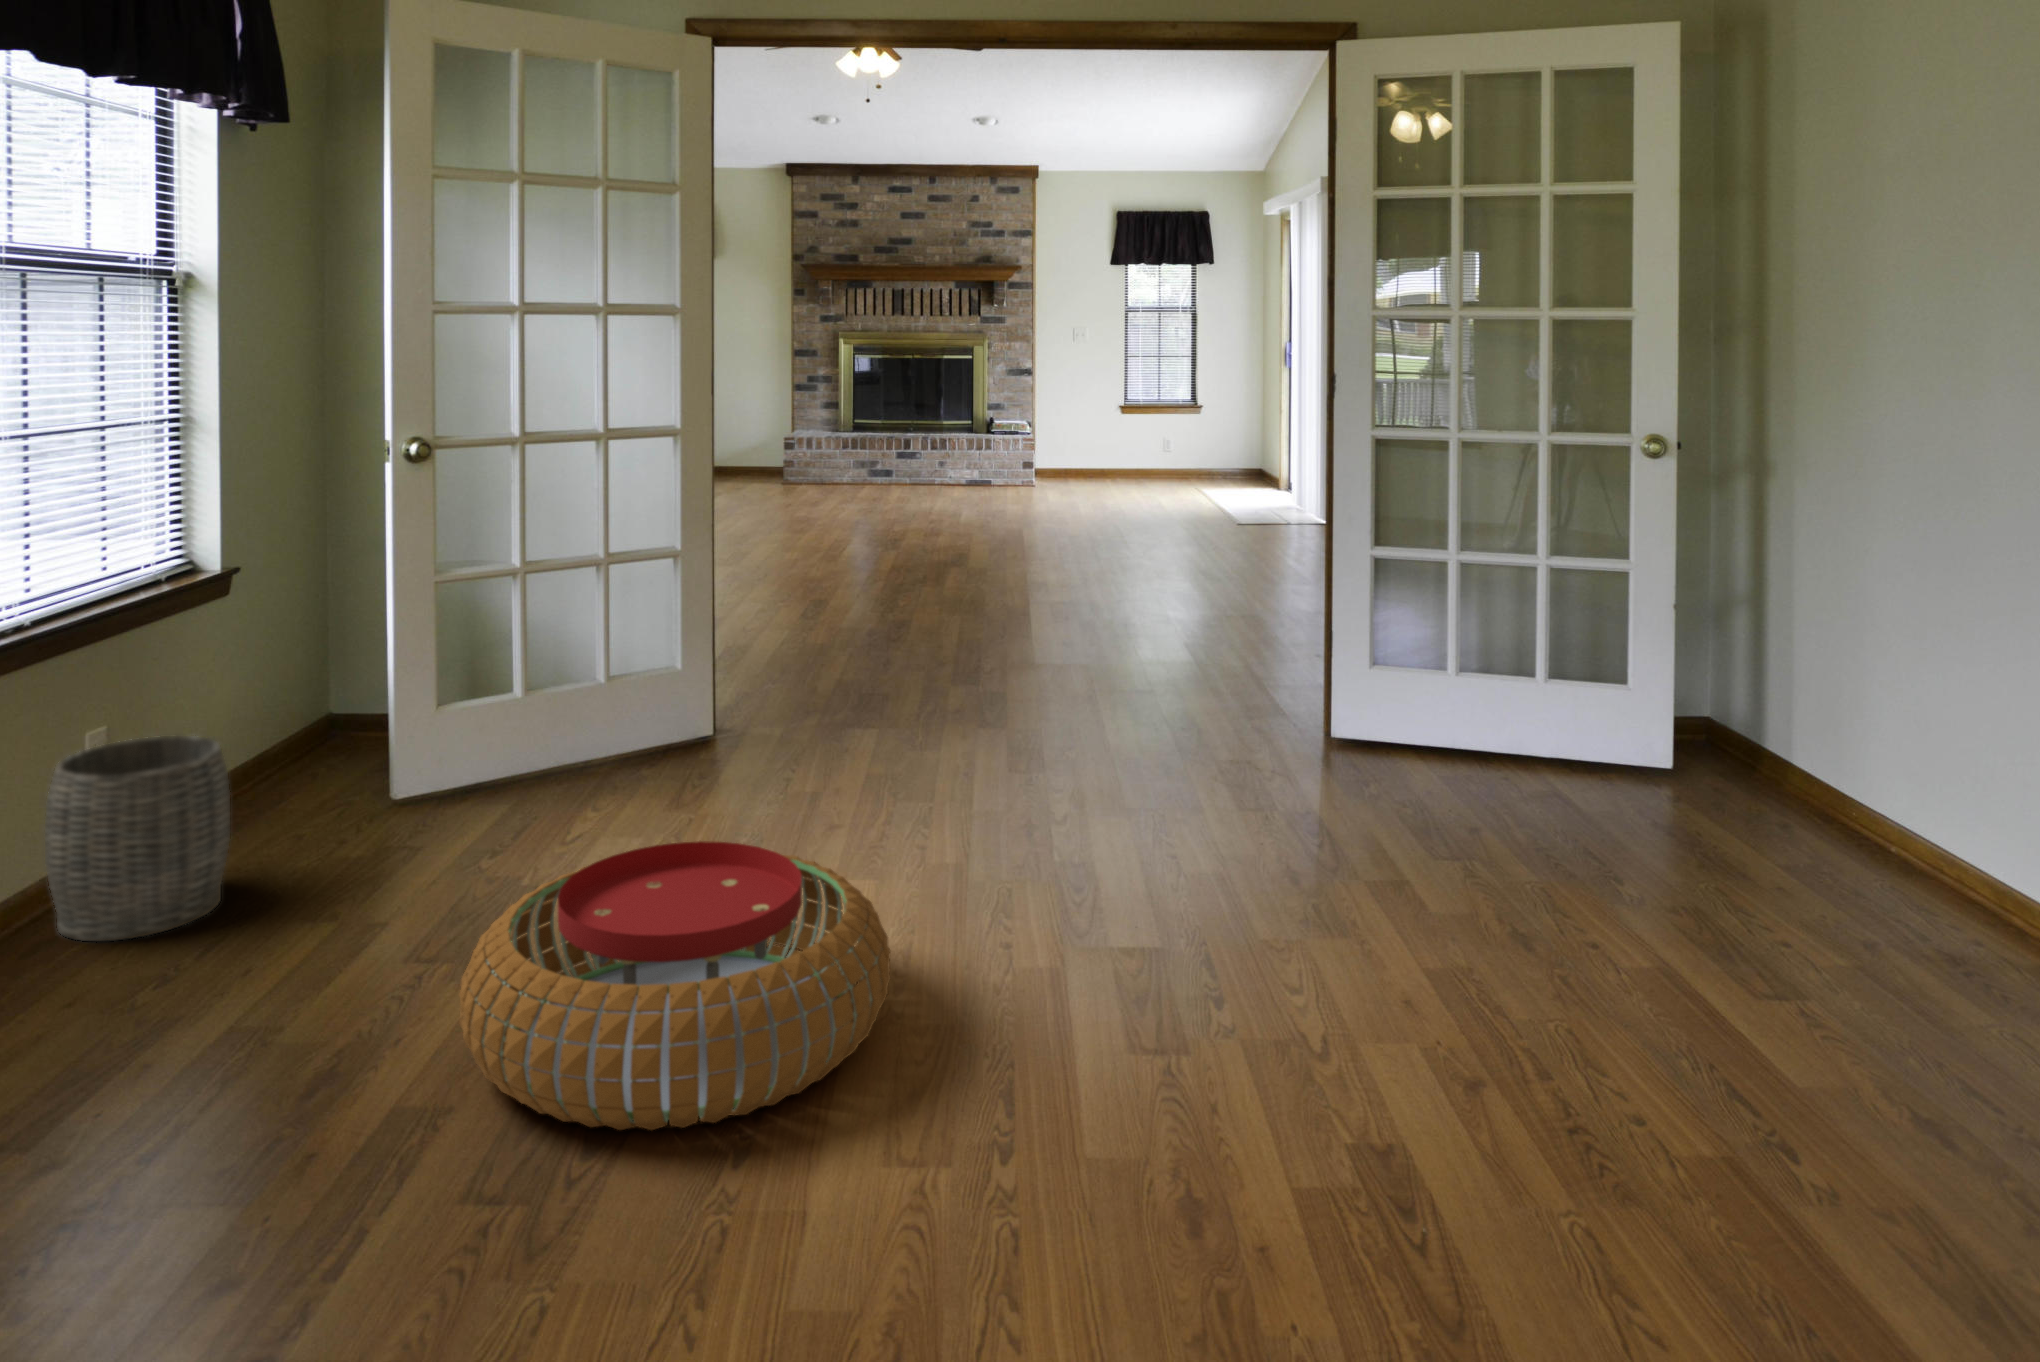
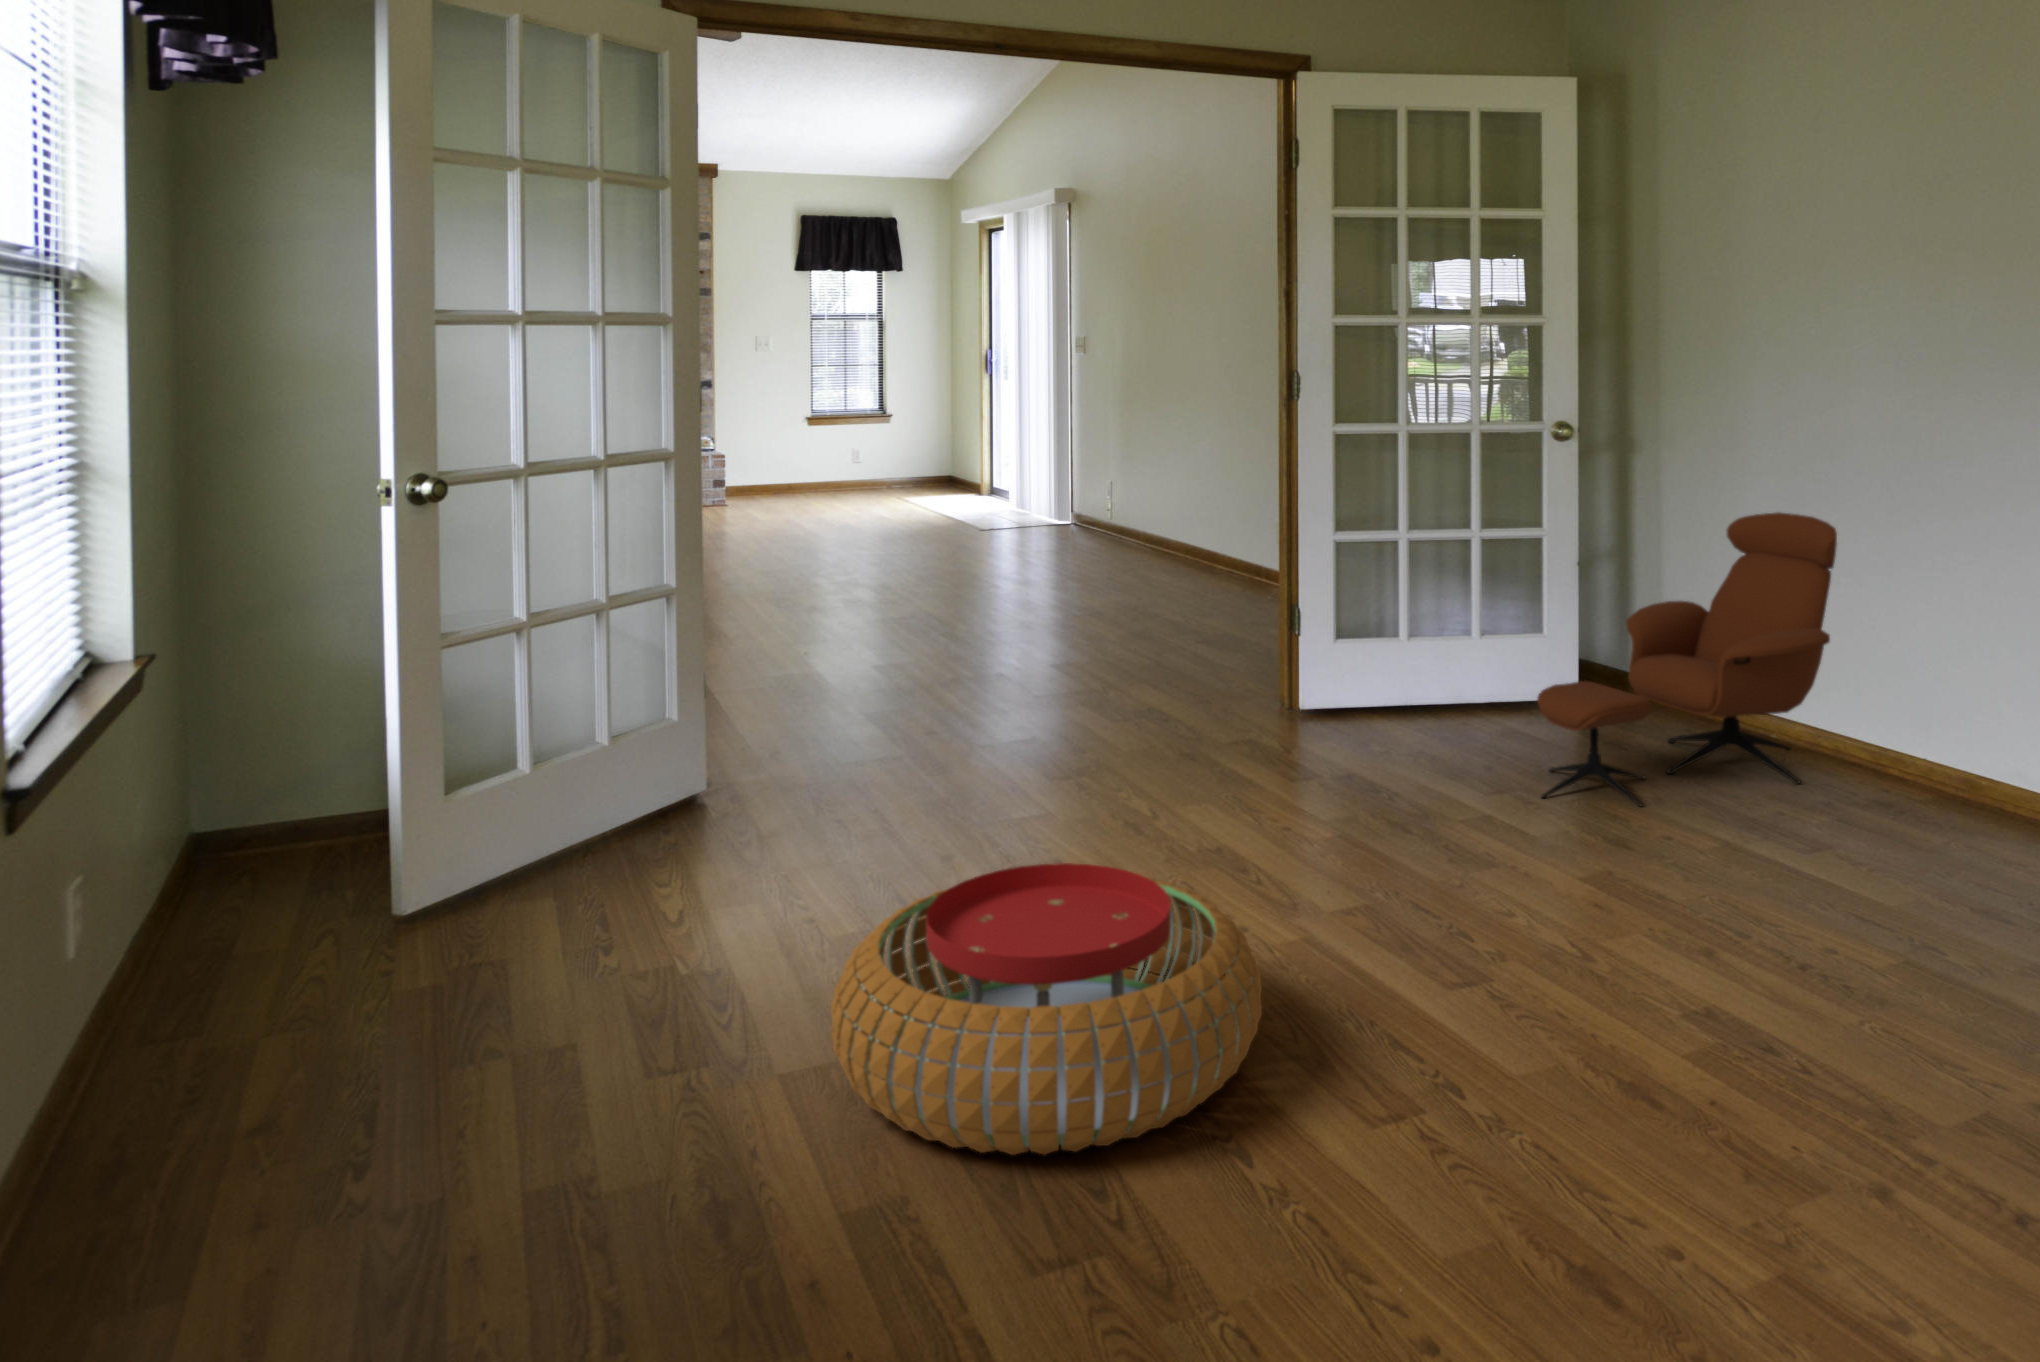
lounge chair: none [1494,565,1968,924] -> present [1537,512,1837,806]
woven basket: present [45,736,230,942] -> none [78,870,329,1155]

